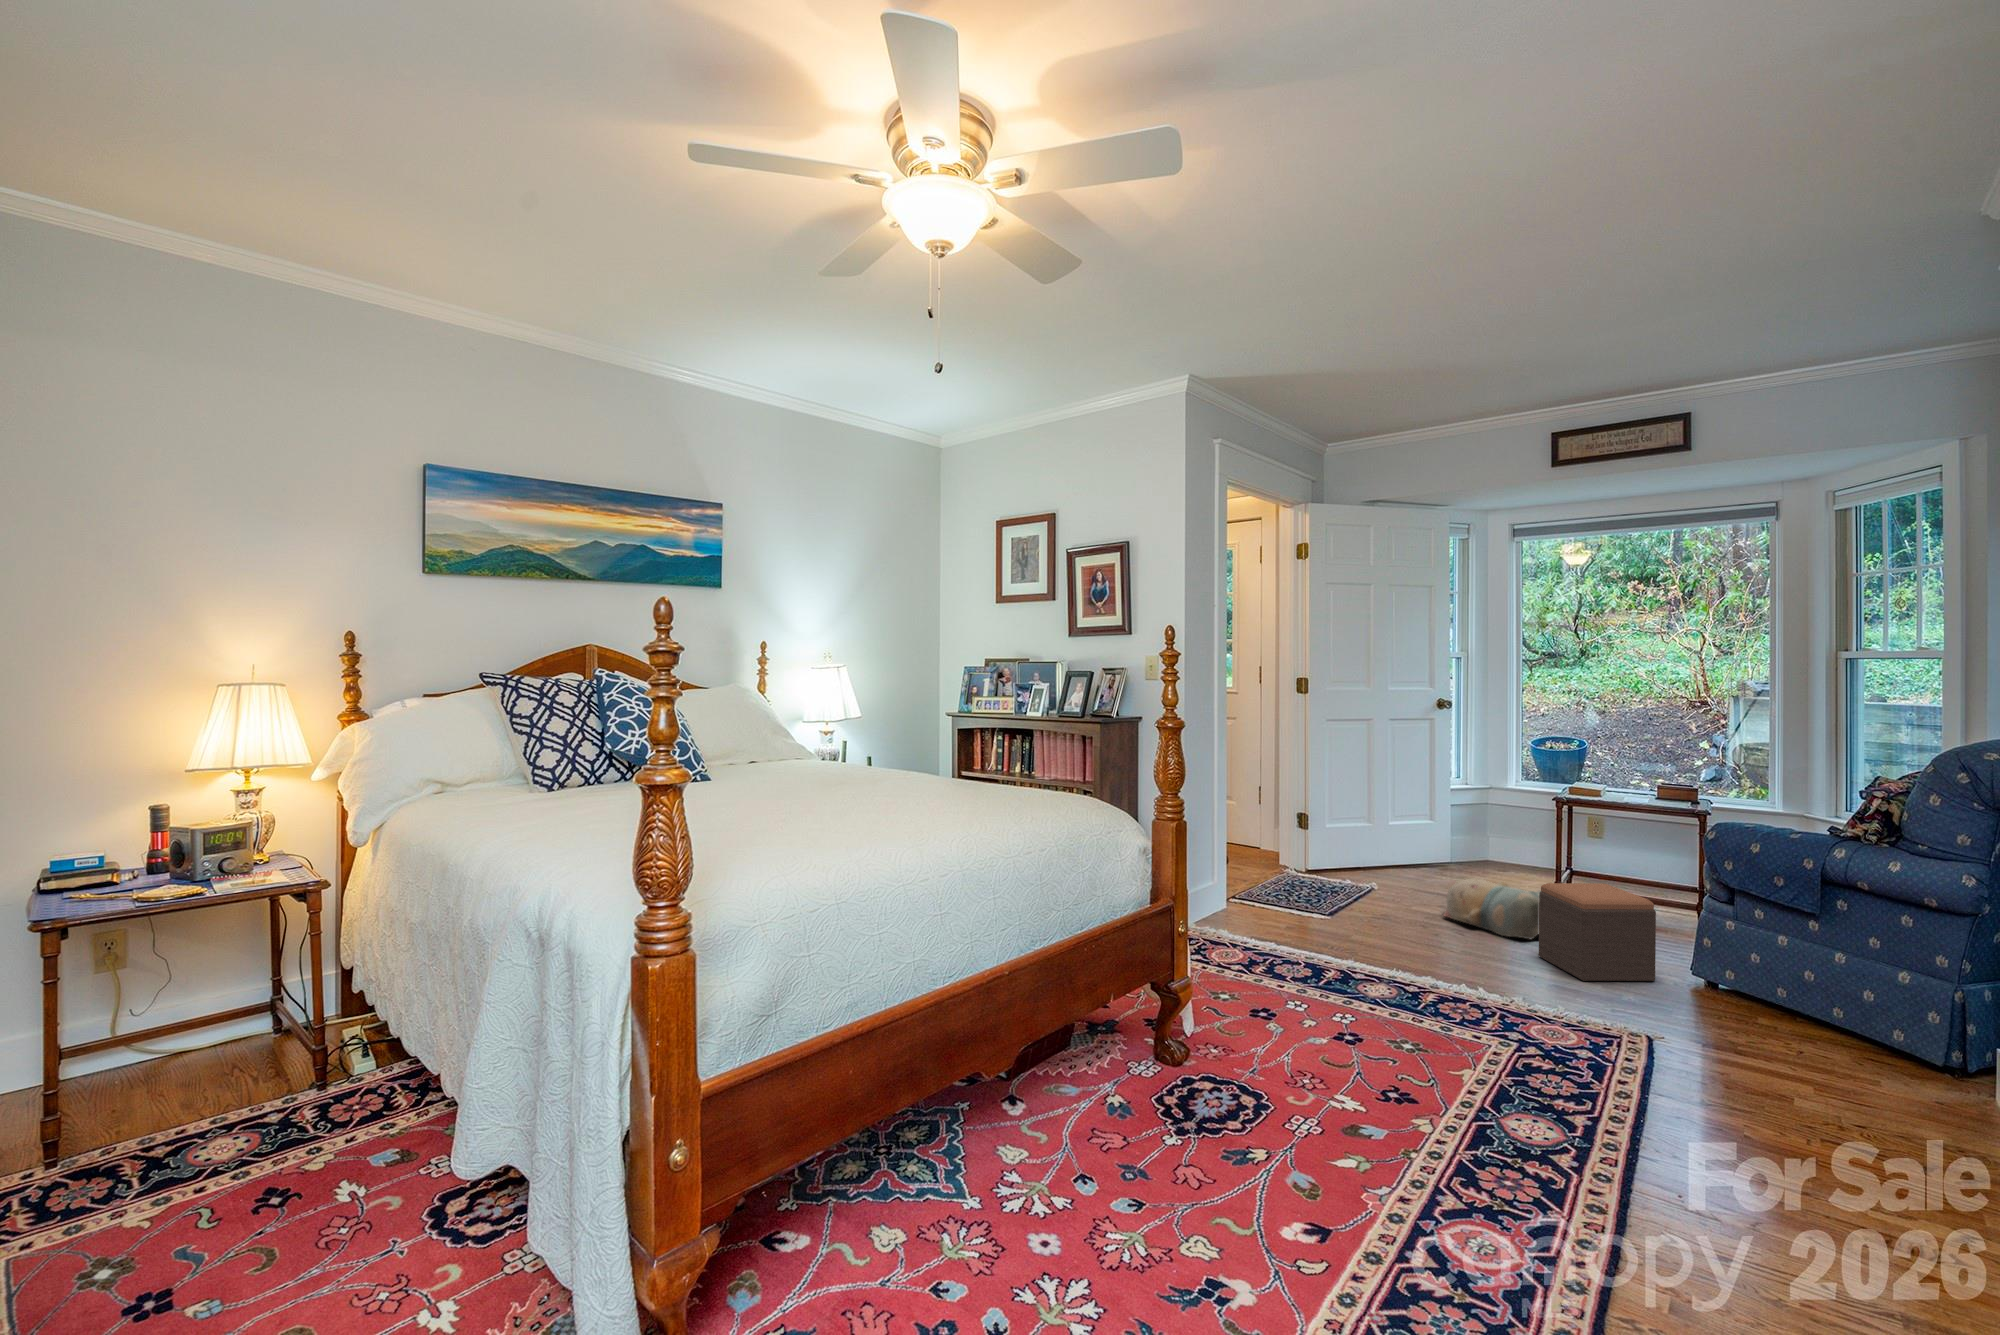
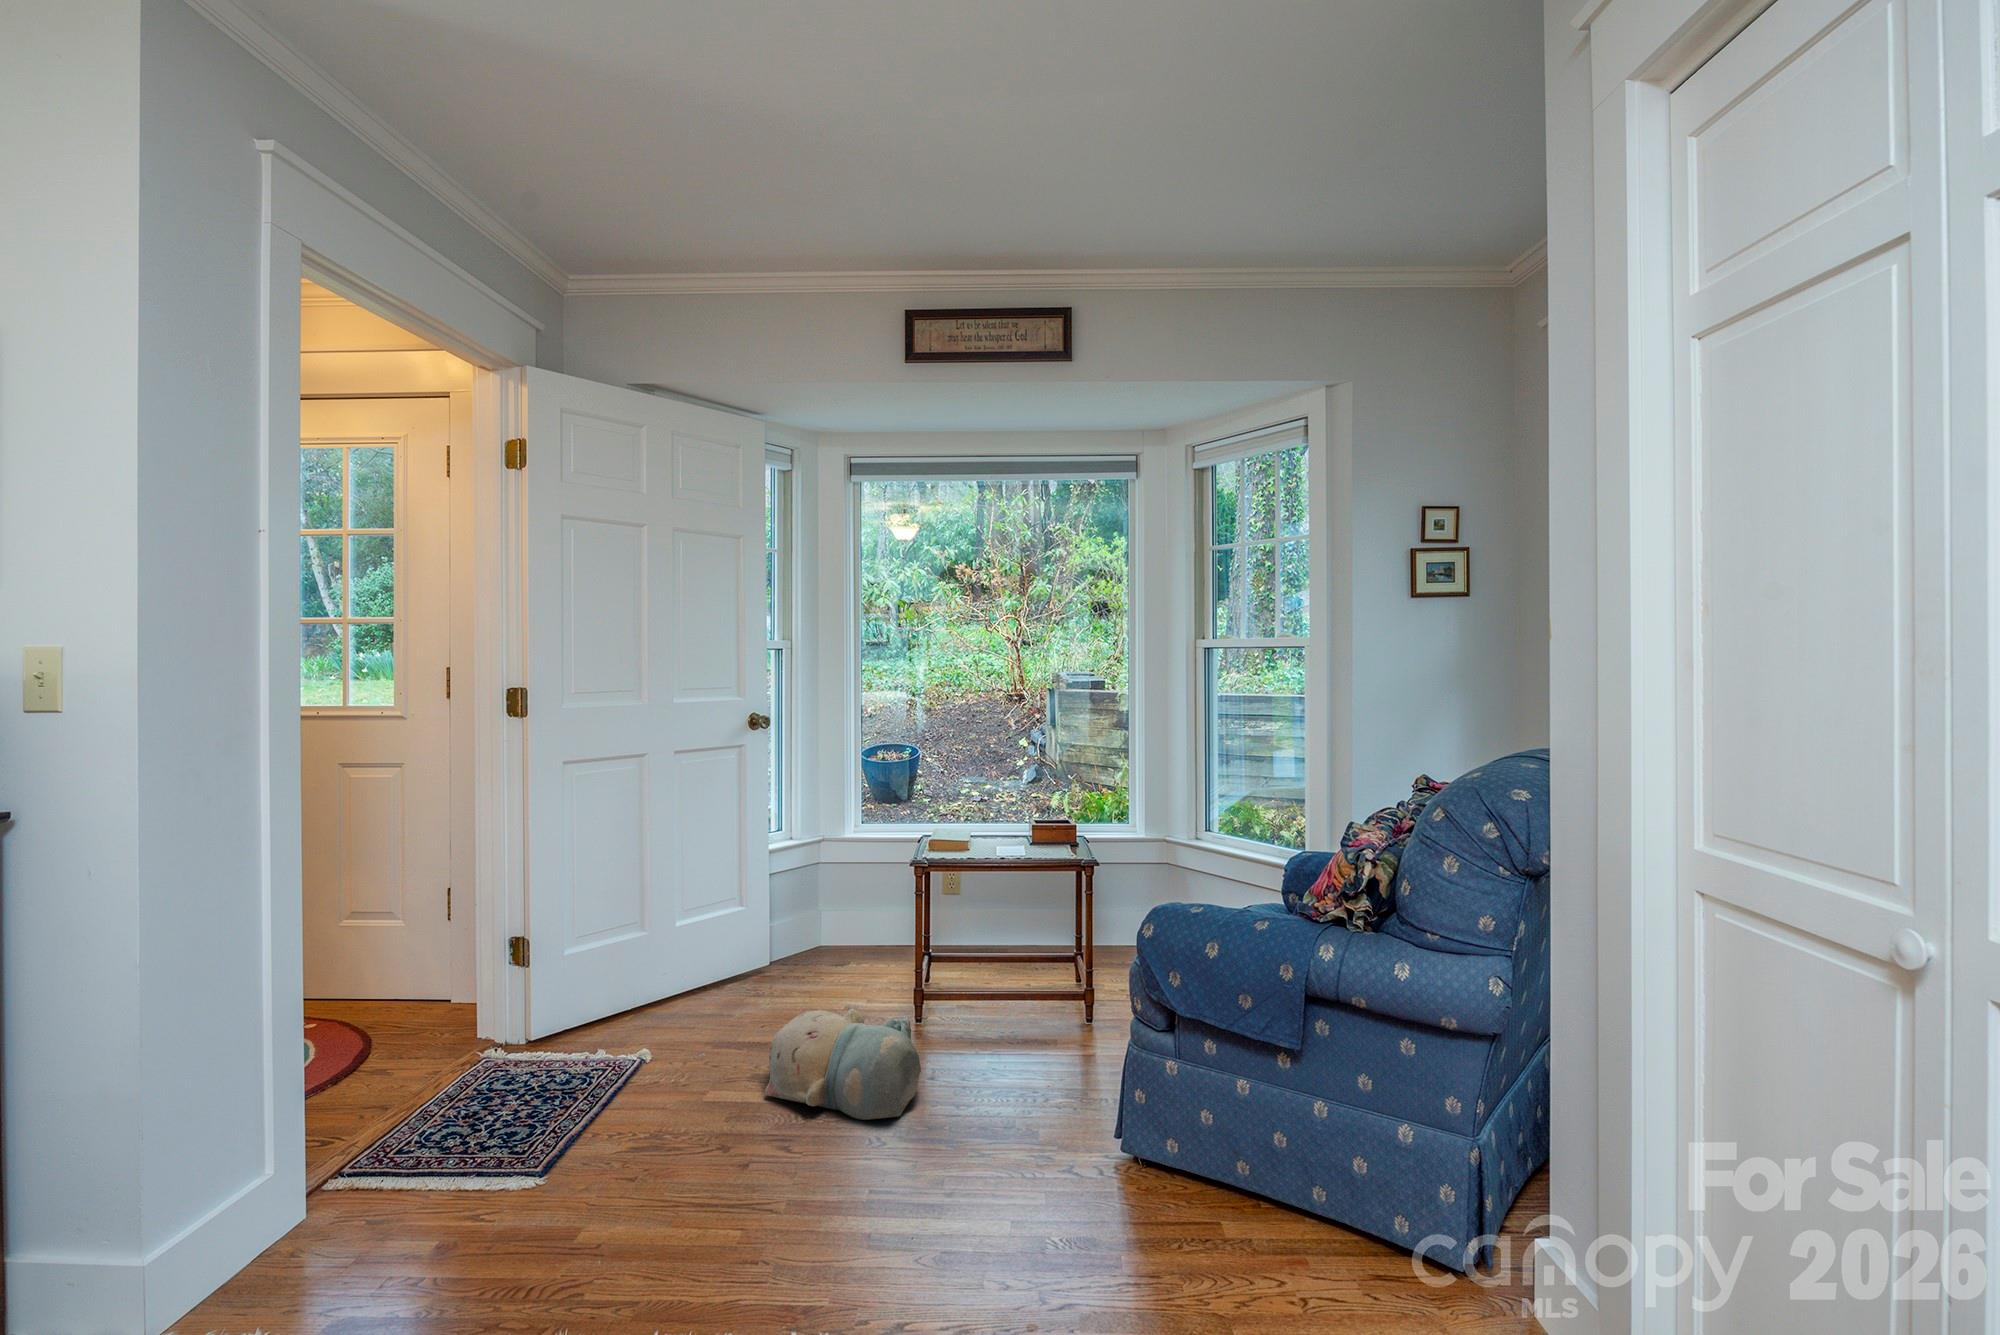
footstool: present [1539,883,1656,981] -> none [922,1013,1083,1224]

